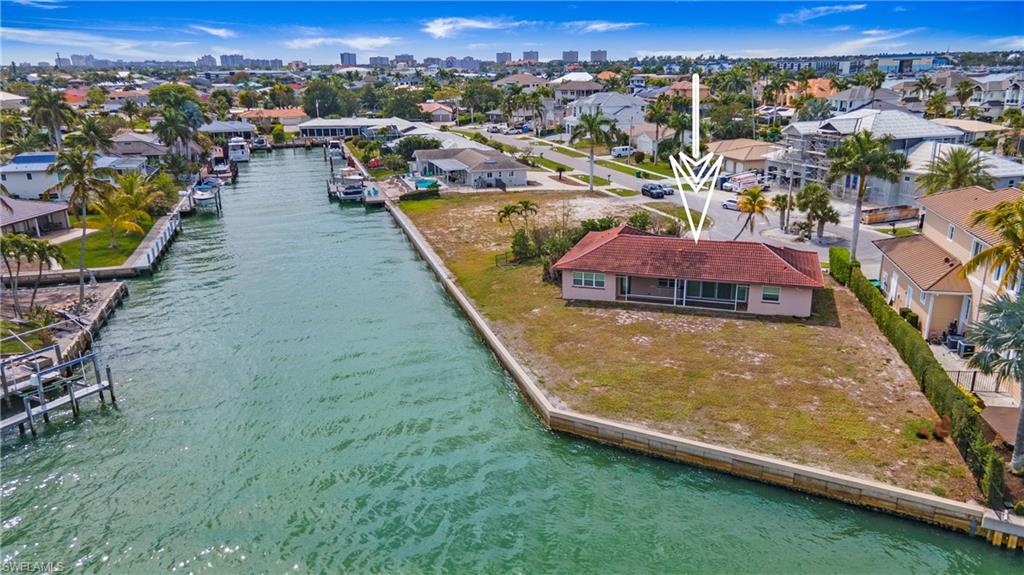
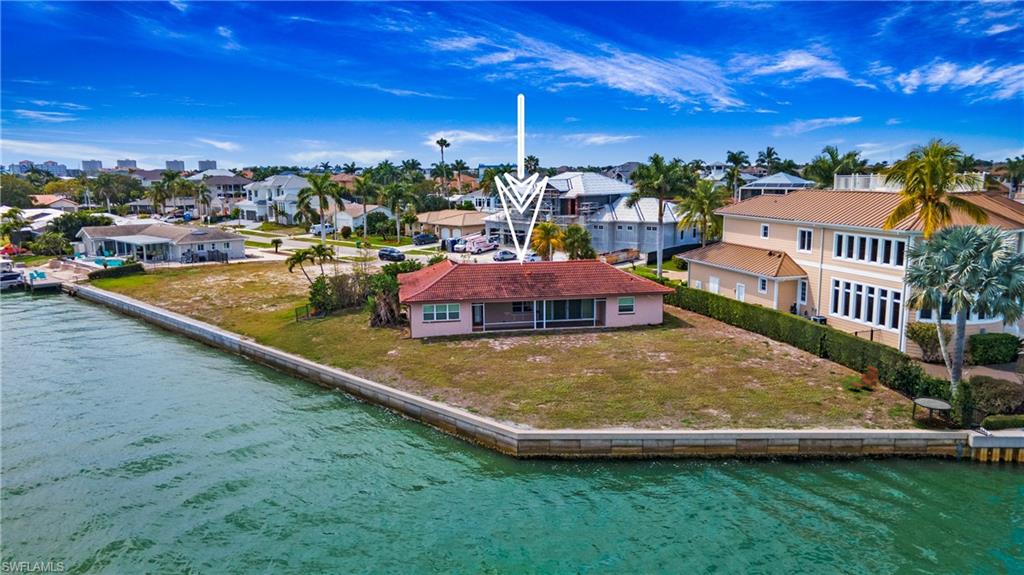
round table: none [941,461,984,499] -> present [912,396,953,426]

